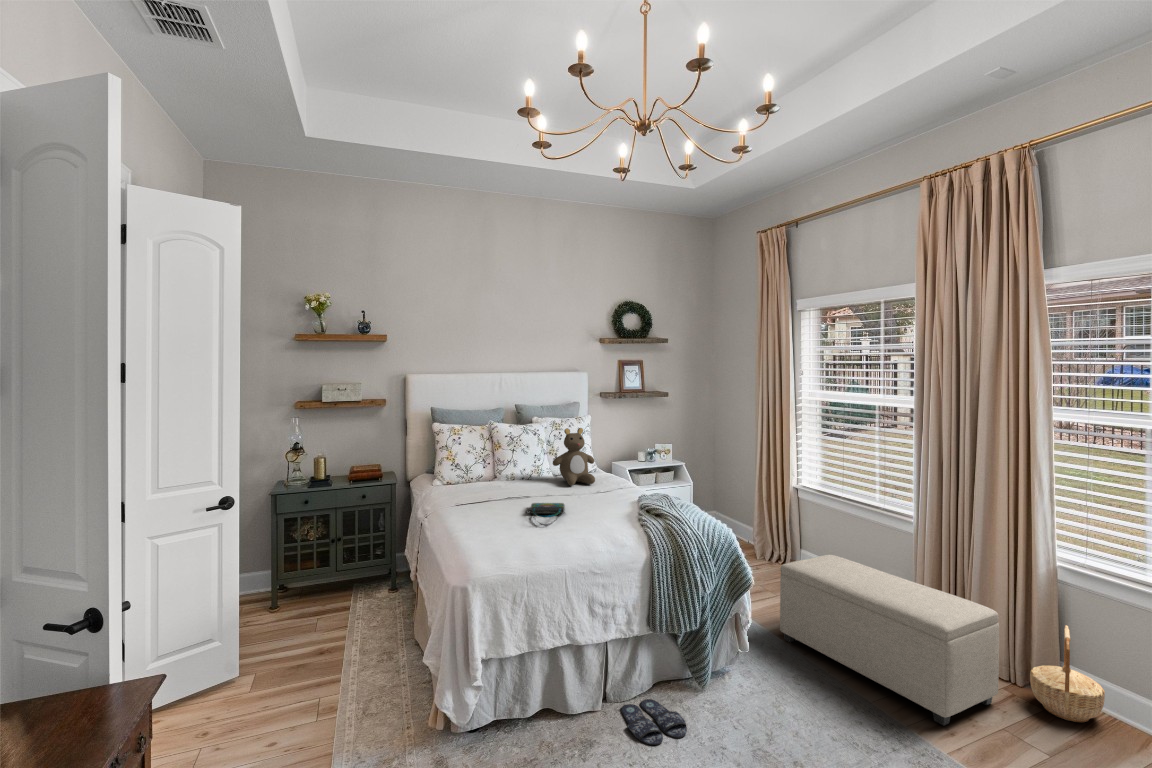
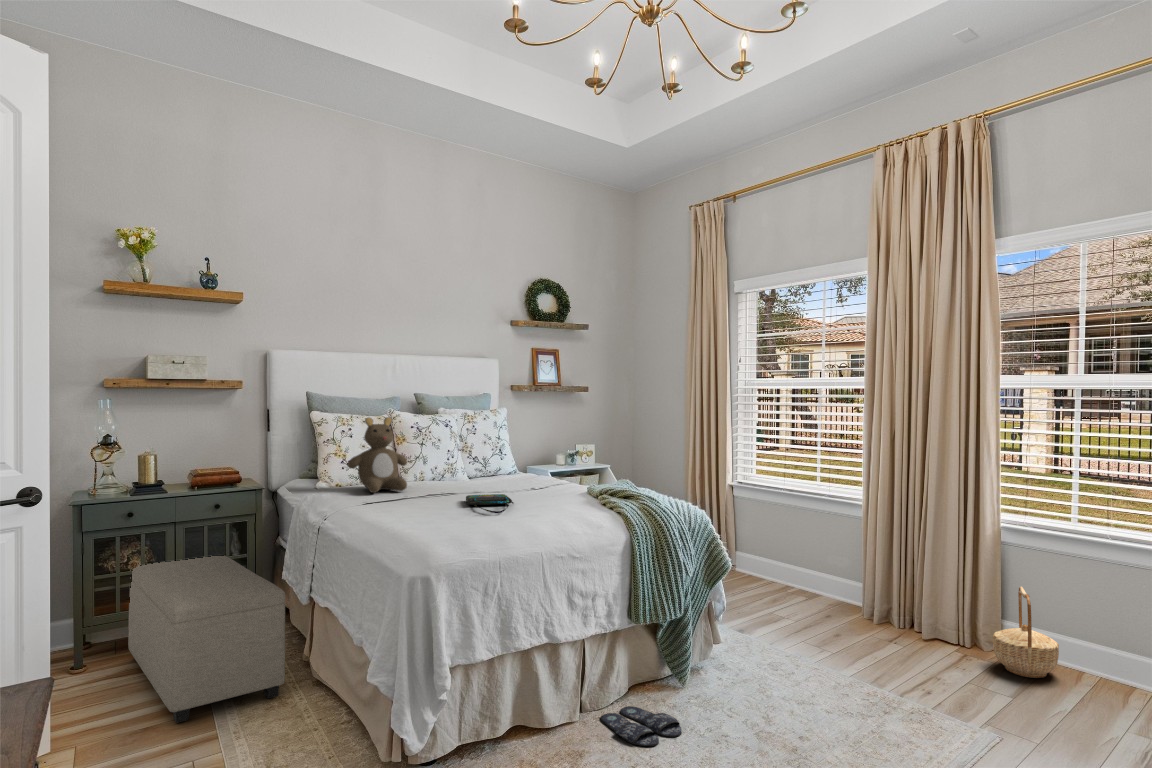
teddy bear: present [553,428,595,486] -> present [348,417,407,493]
ottoman: present [780,555,999,726] -> present [128,556,285,723]

